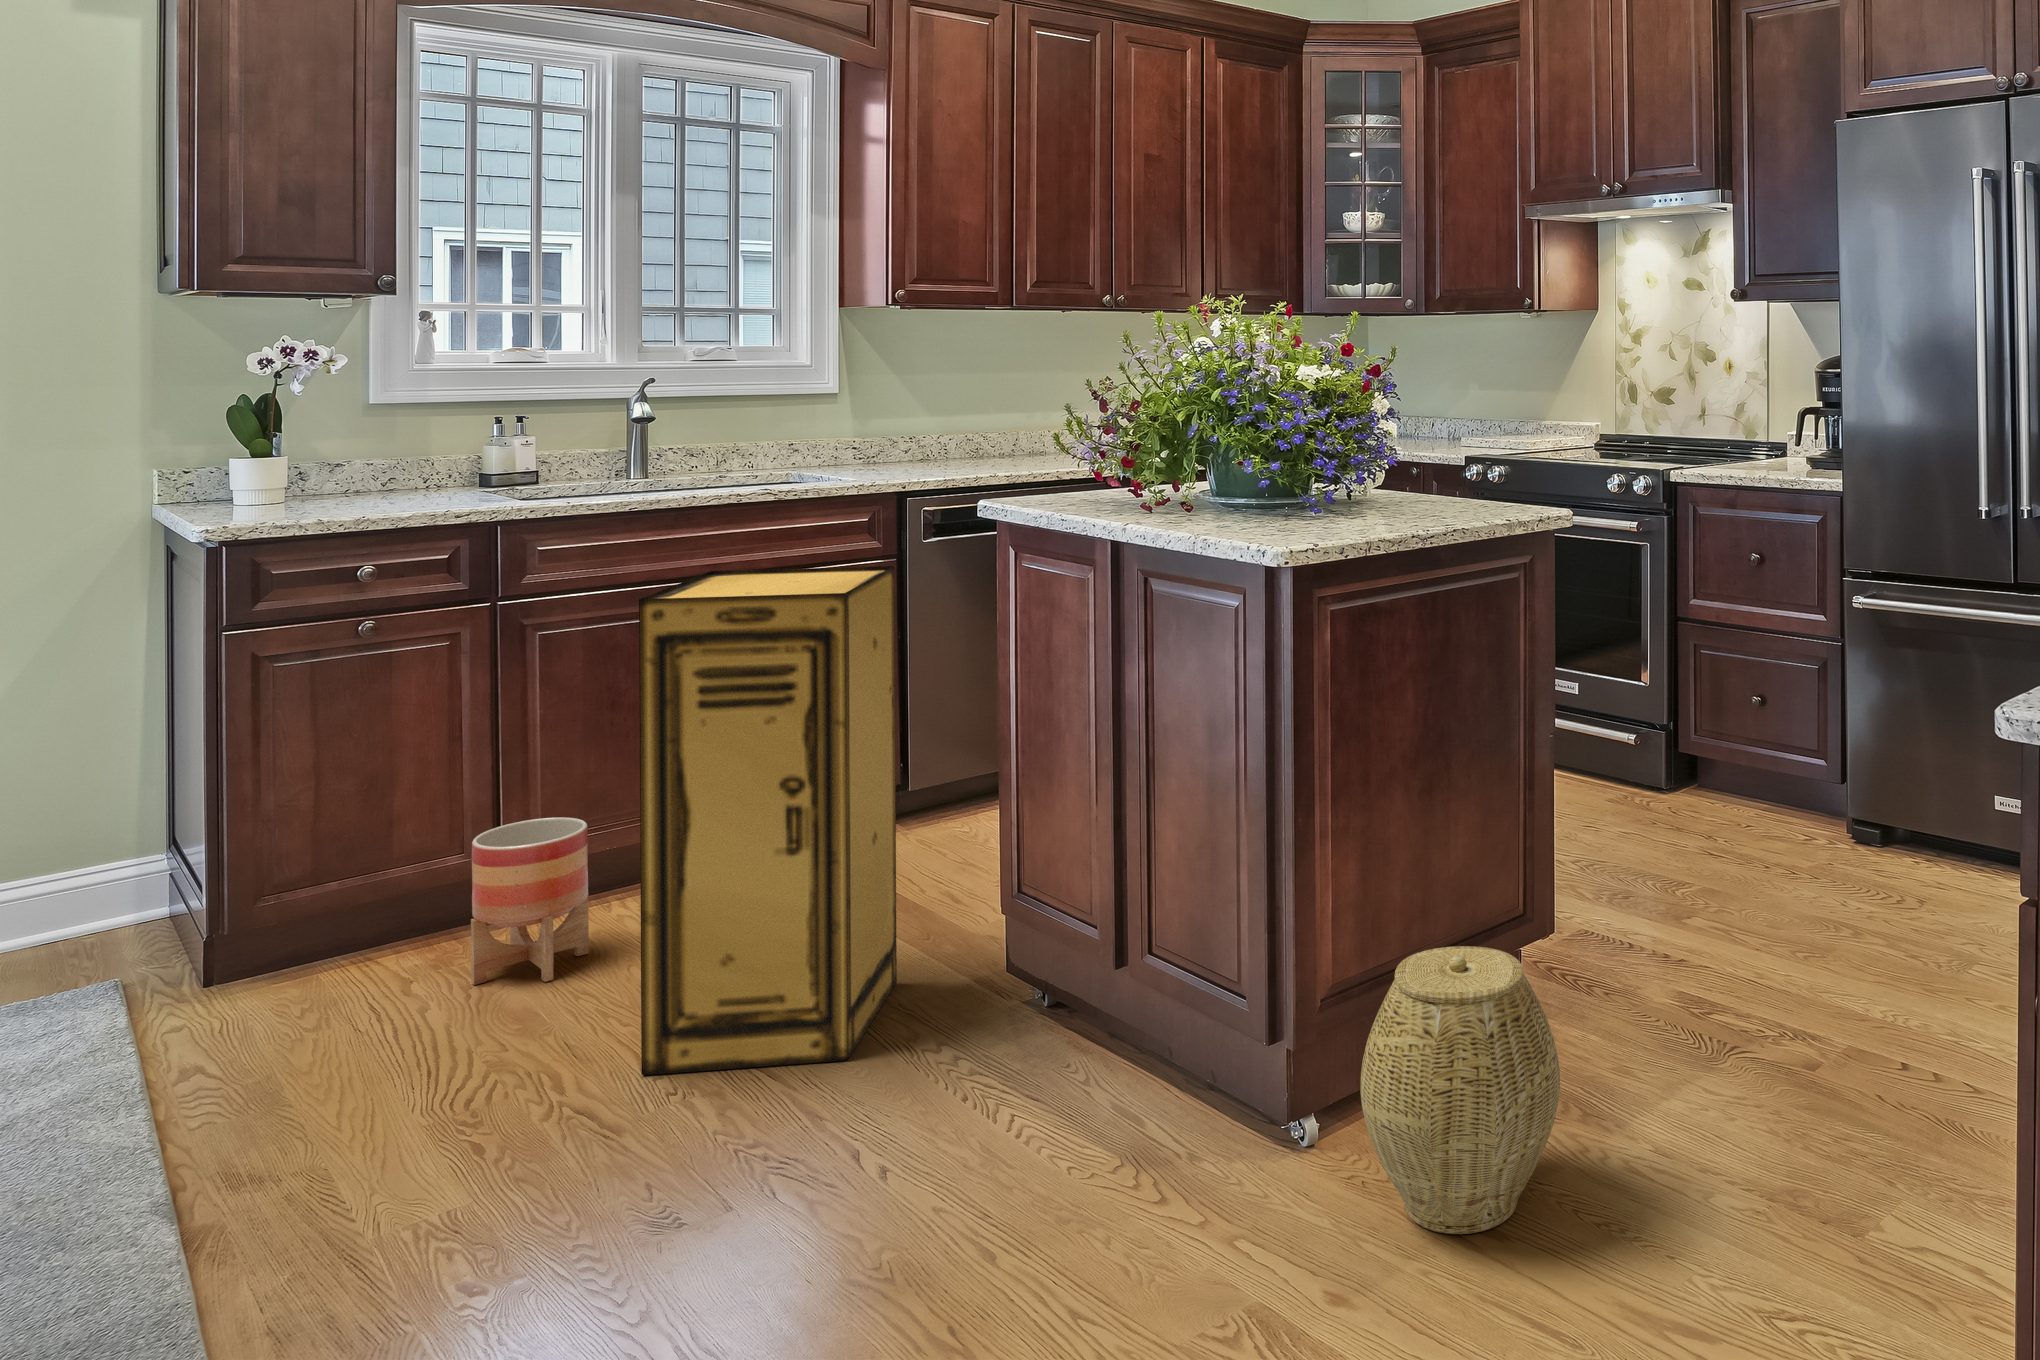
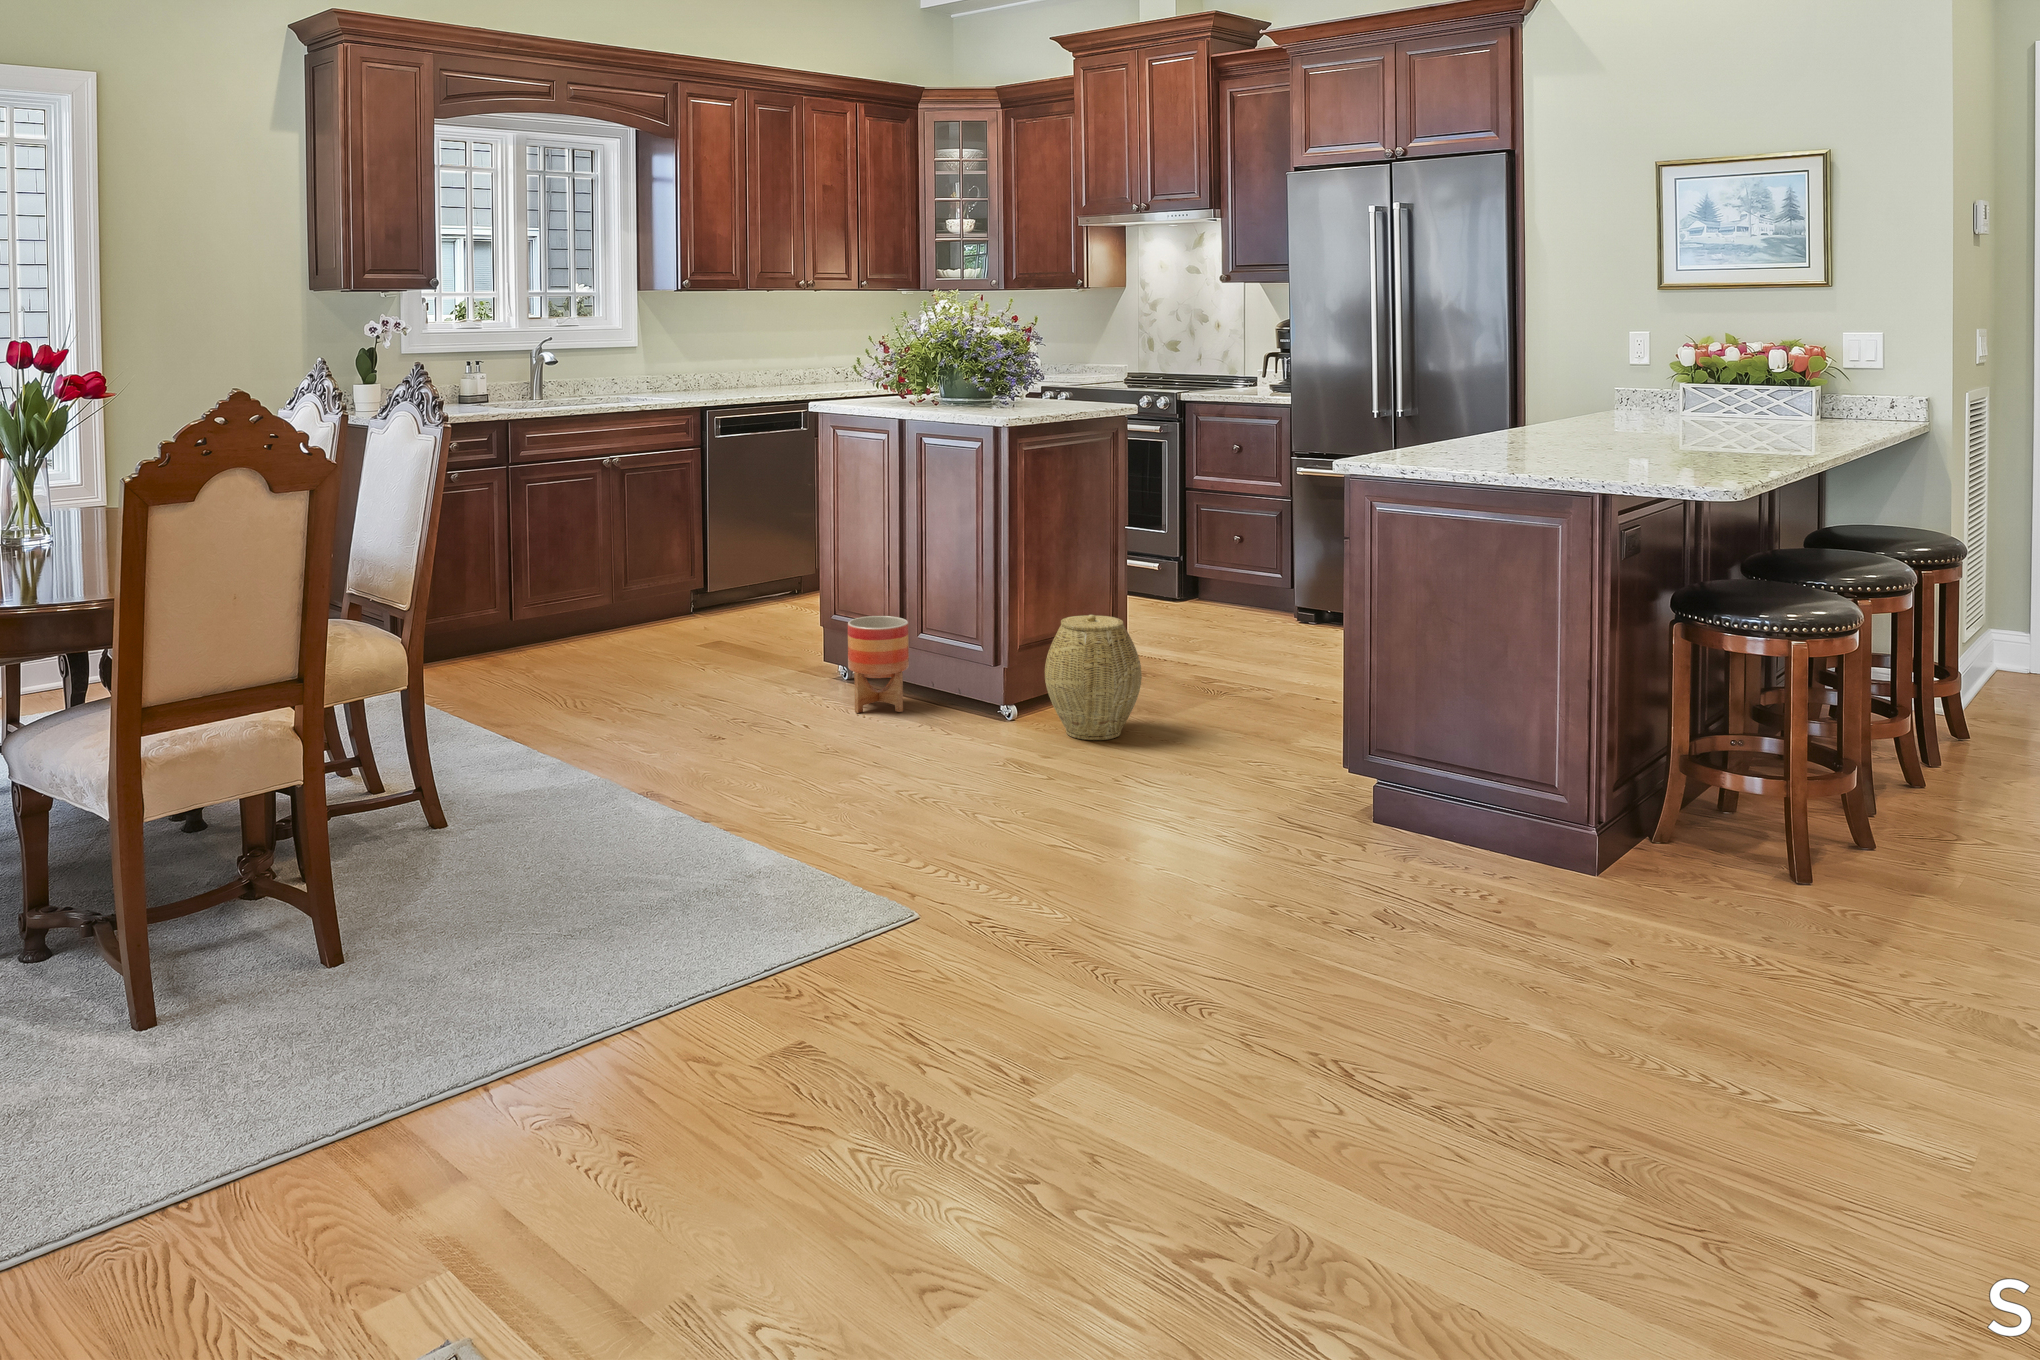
storage cabinet: present [639,566,897,1075] -> none [653,440,759,696]
planter: present [471,817,589,985] -> present [848,616,909,713]

